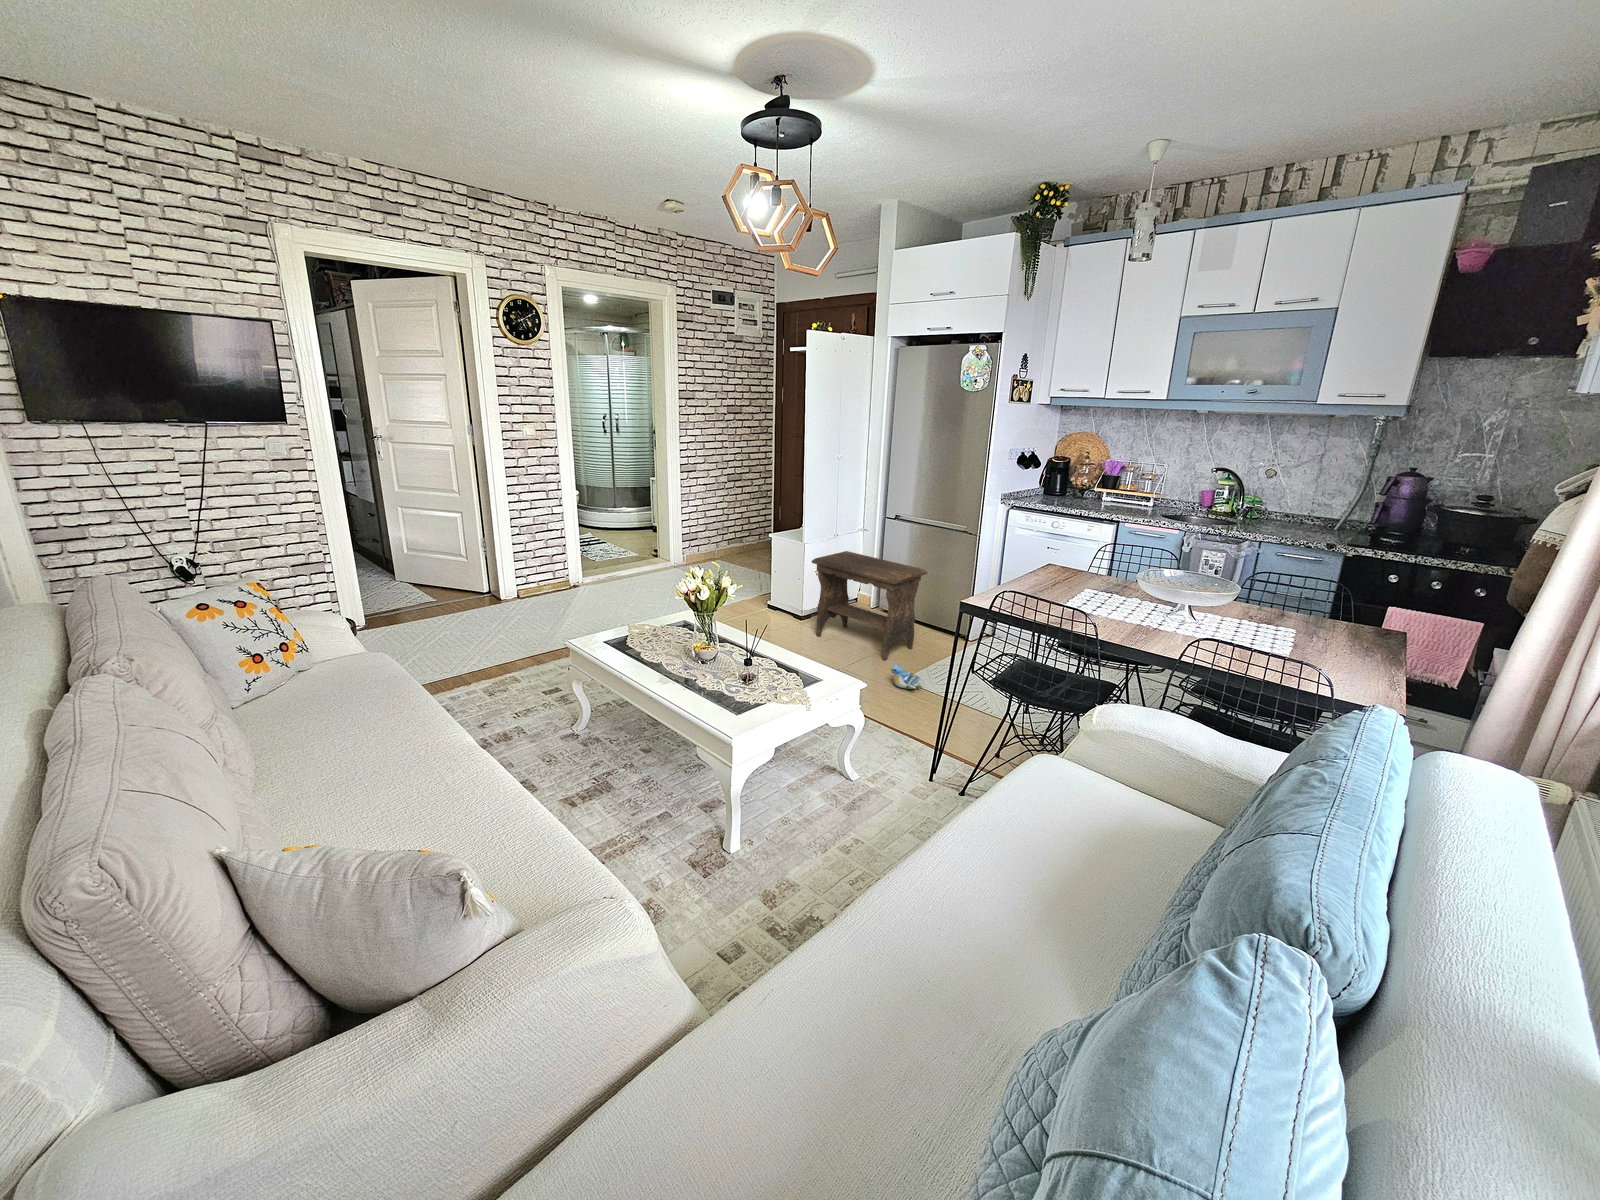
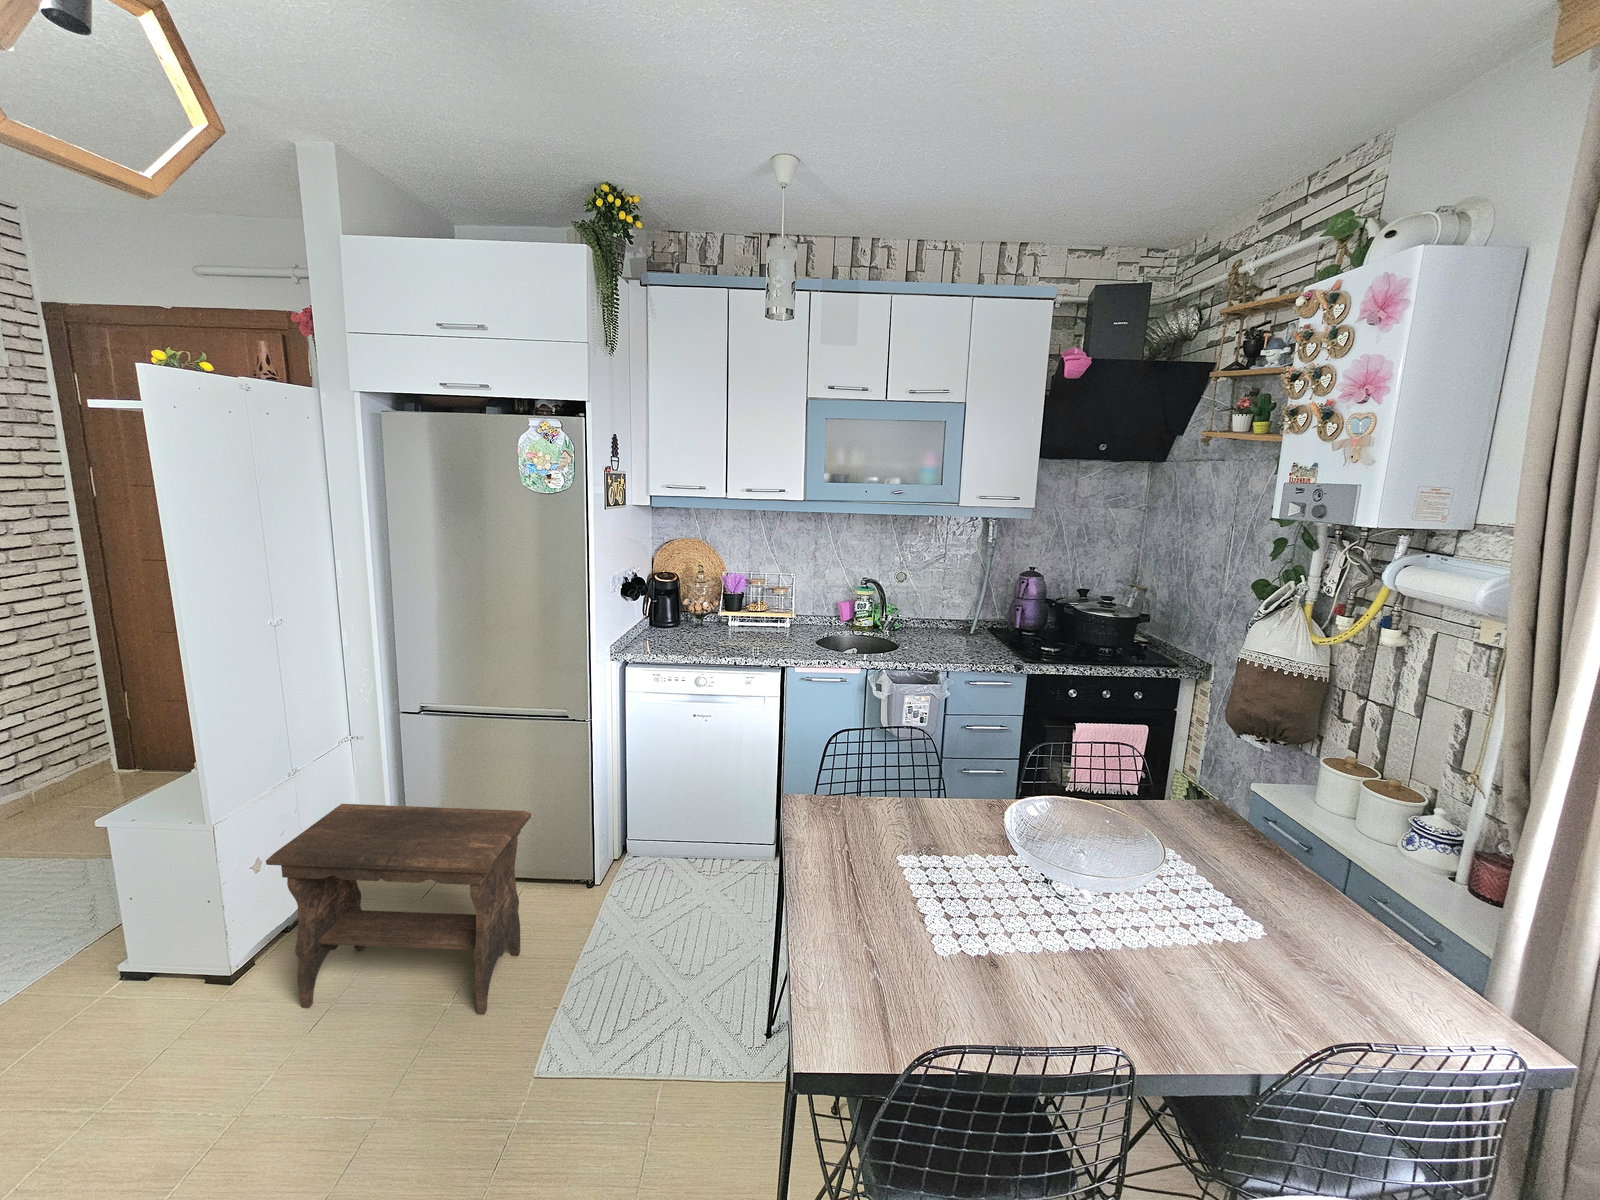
plush toy: present [891,664,922,689] -> none [523,1041,594,1086]

